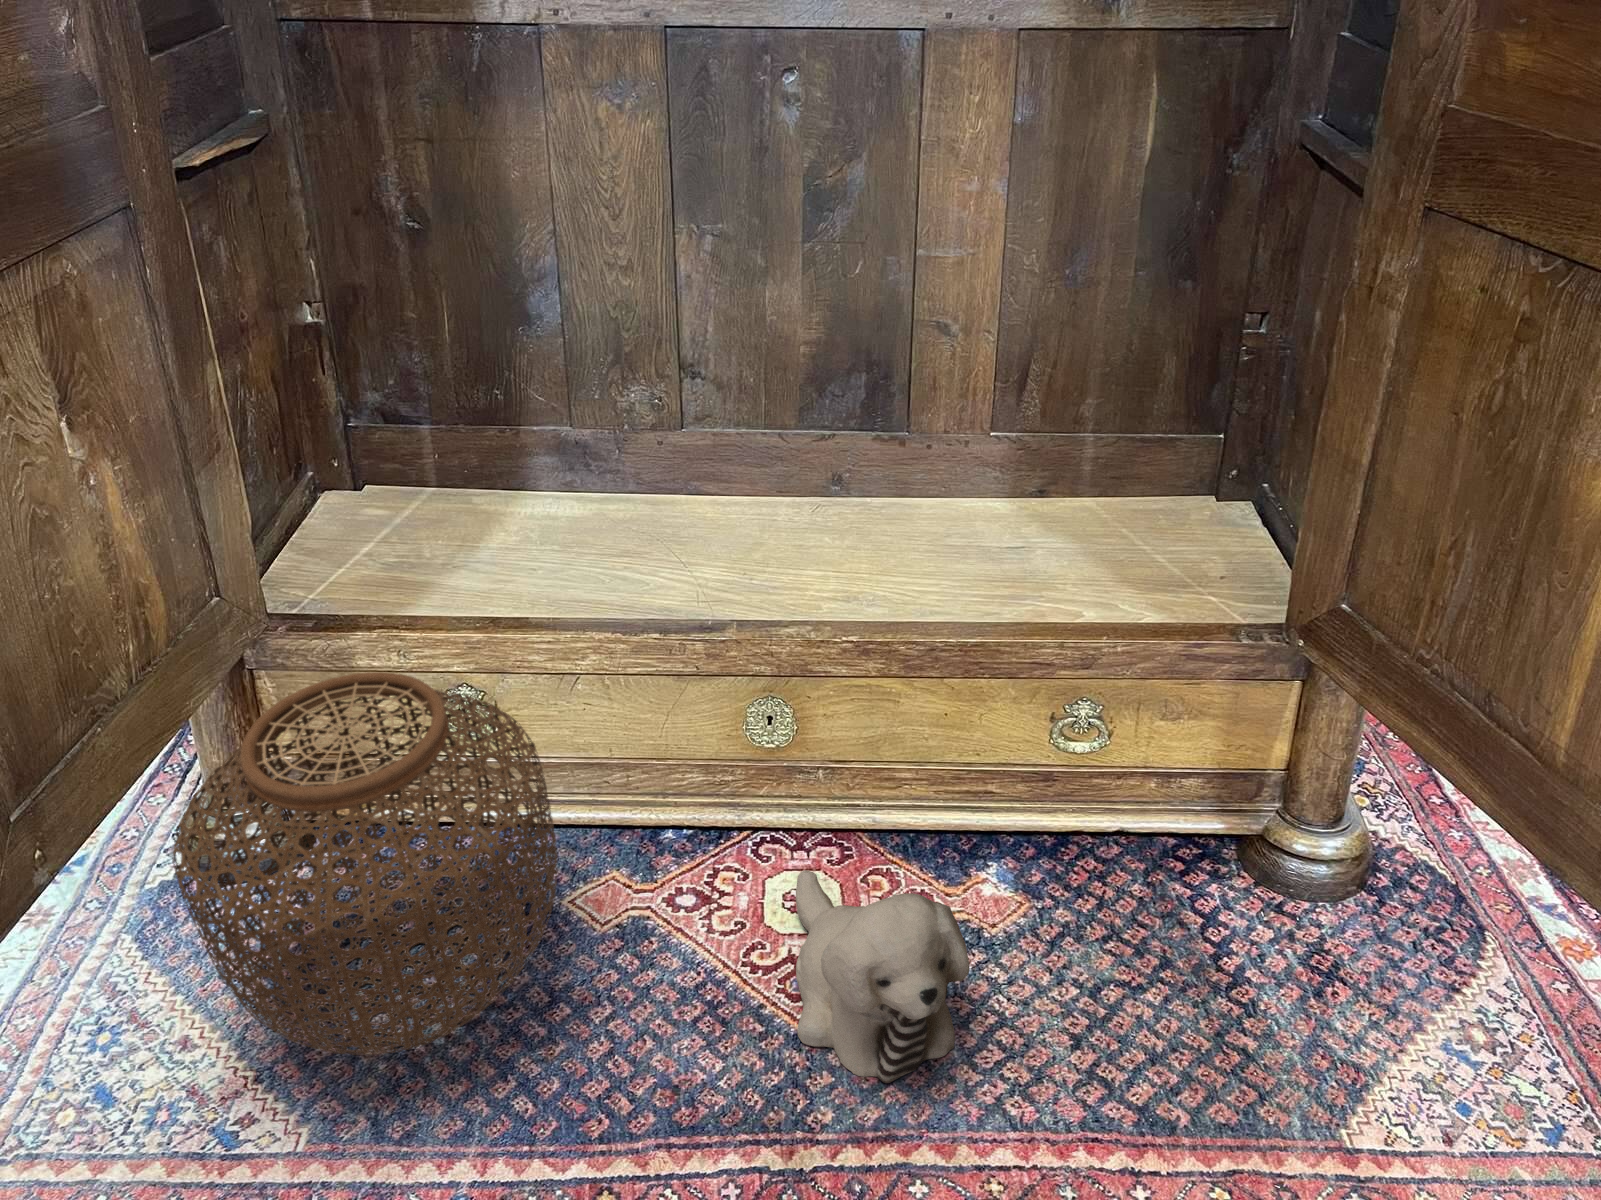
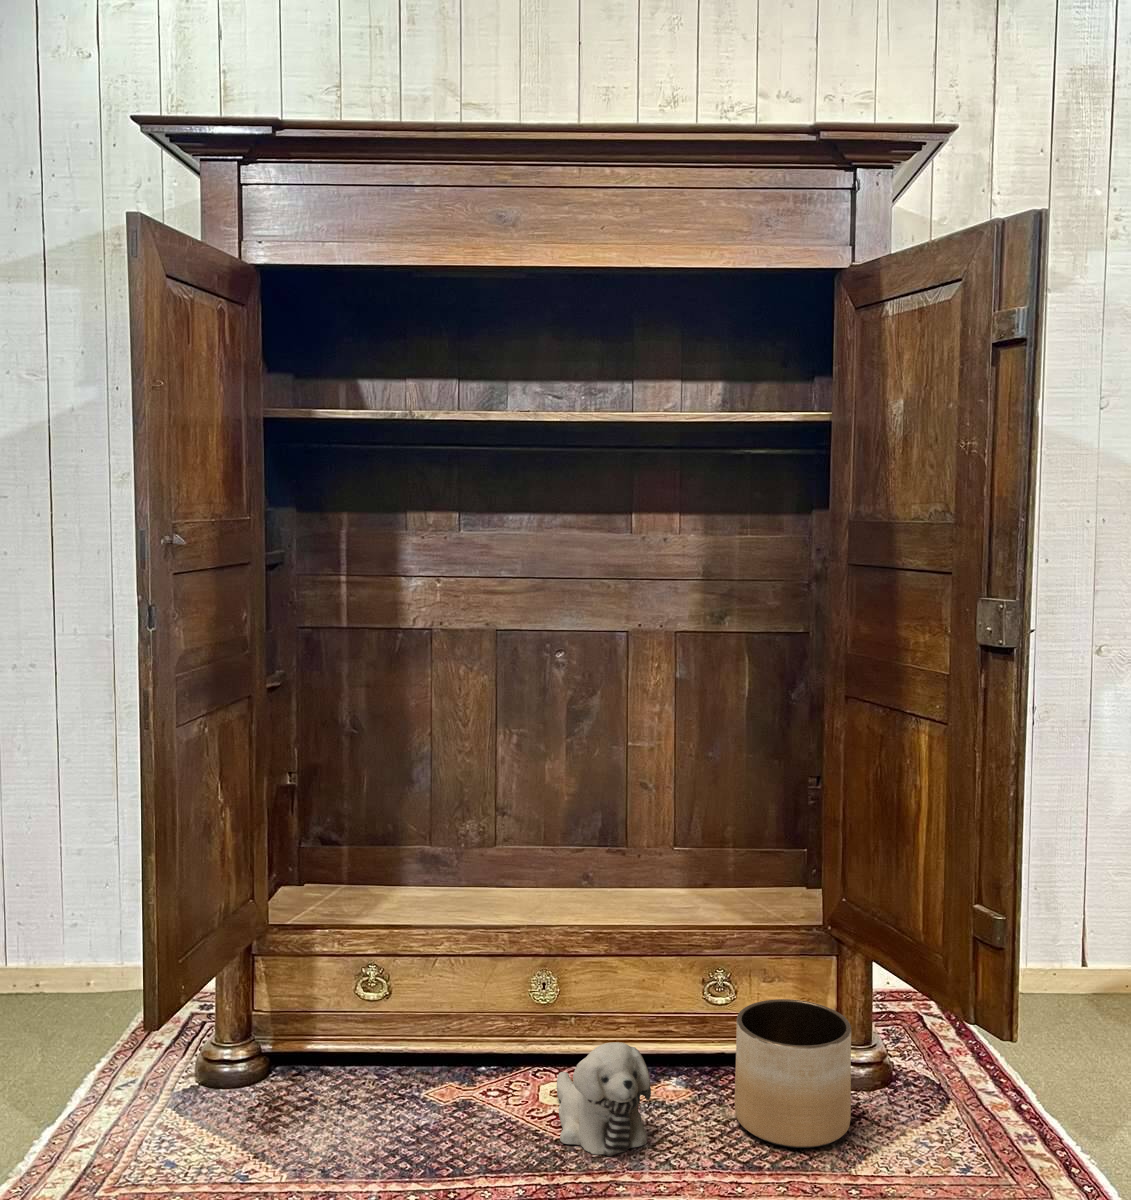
woven basket: present [173,672,557,1055] -> none [251,932,430,1148]
planter: none [1112,784,1377,1074] -> present [735,999,851,1148]

